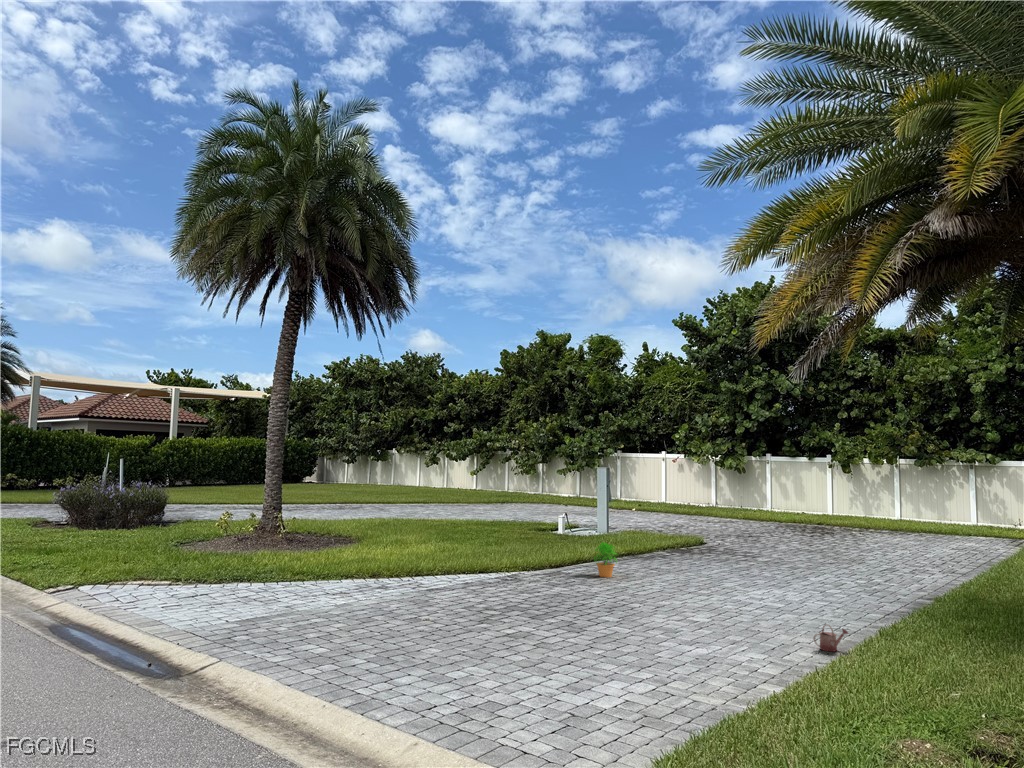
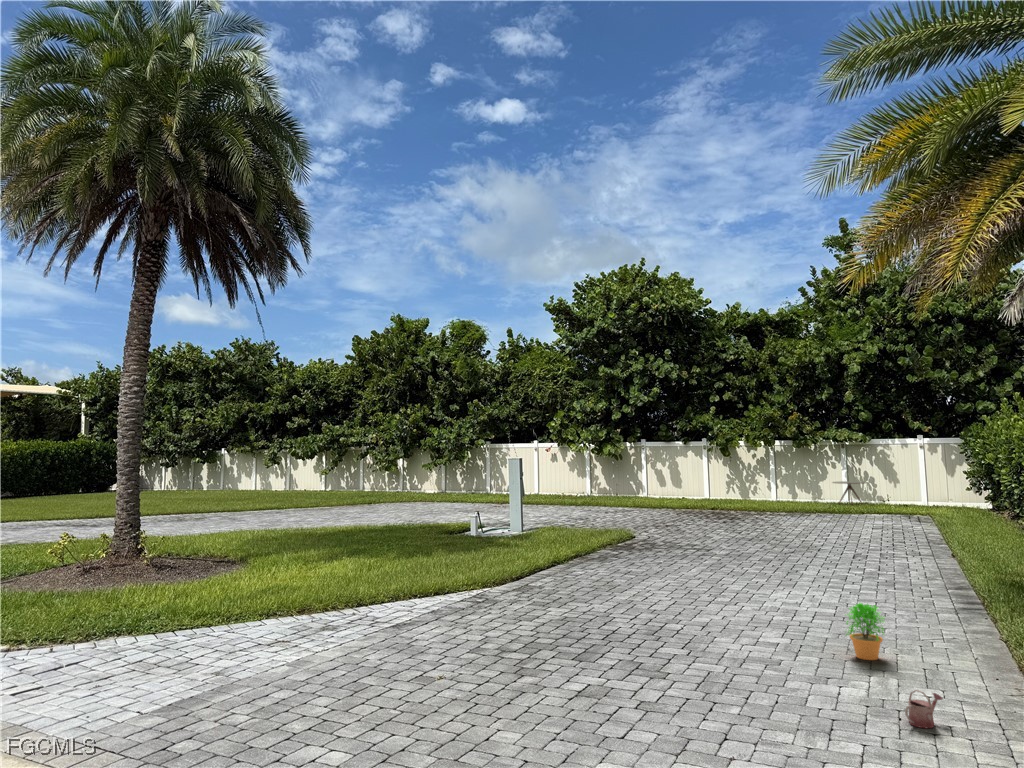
round table: none [959,502,998,526] -> present [833,481,867,504]
potted plant: present [594,543,617,577] -> present [846,603,884,660]

